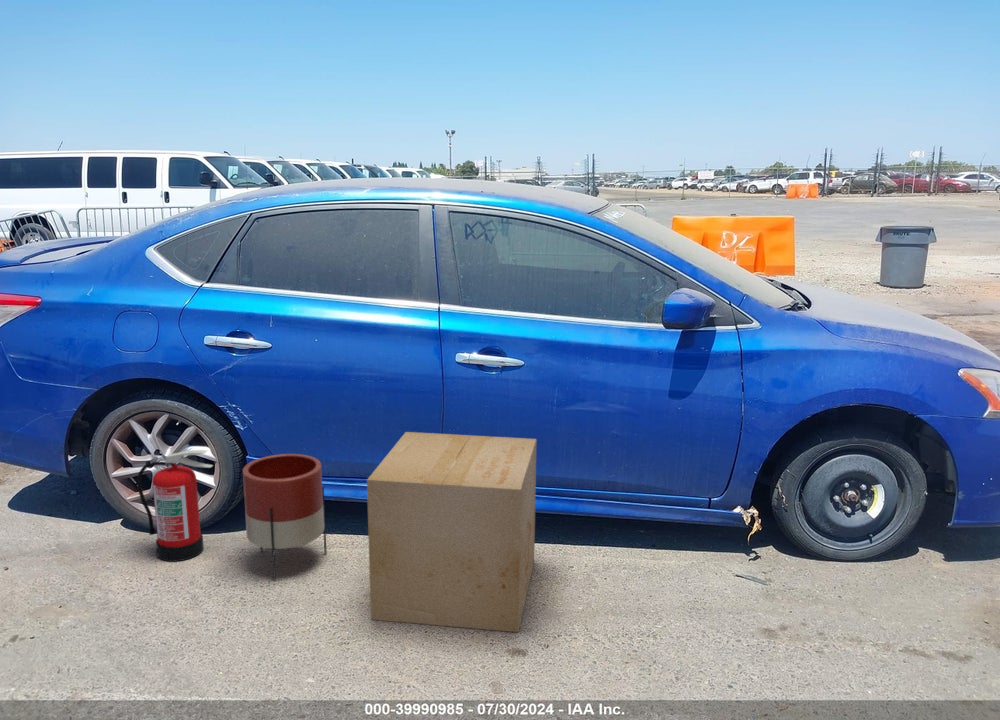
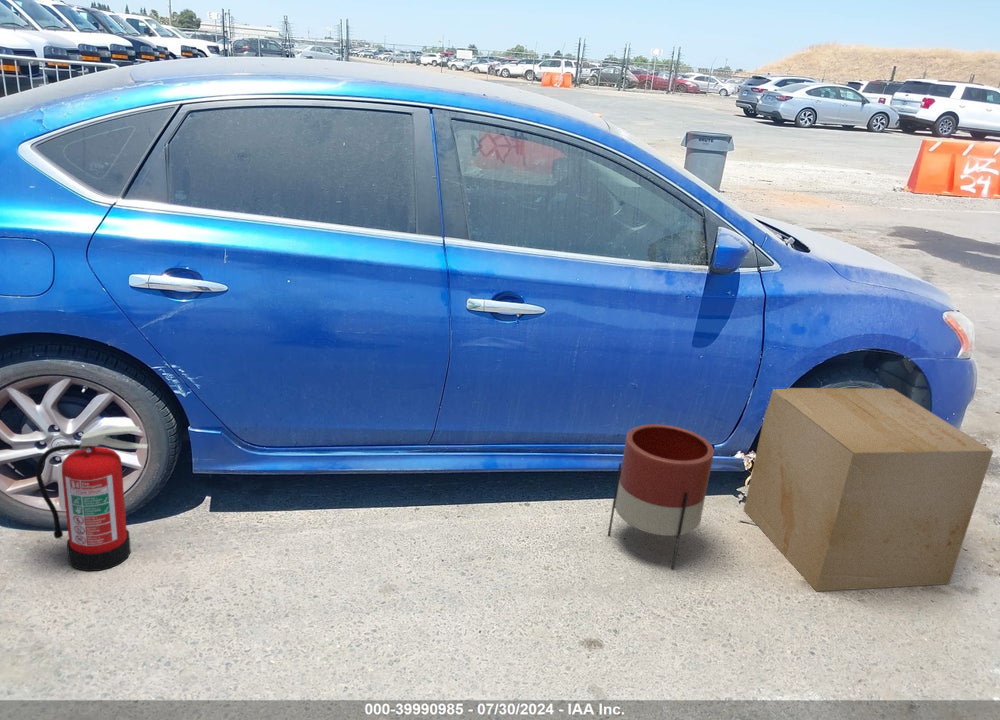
cardboard box: present [367,432,537,632] -> present [744,388,993,591]
planter: present [243,454,327,581] -> present [608,424,714,569]

